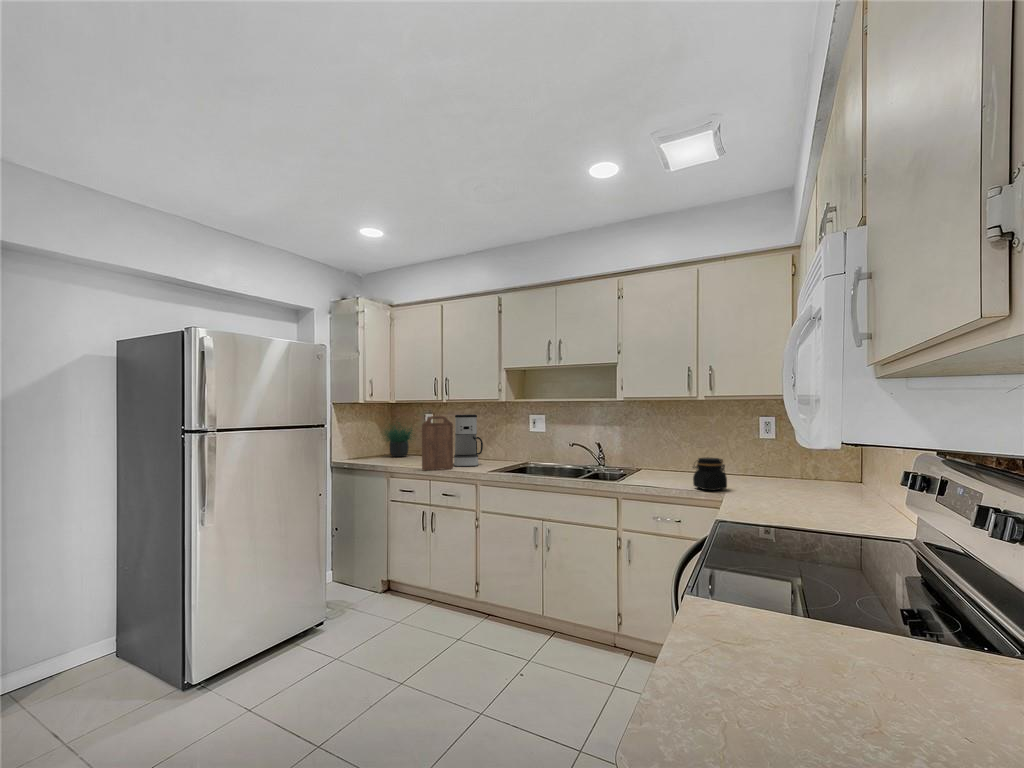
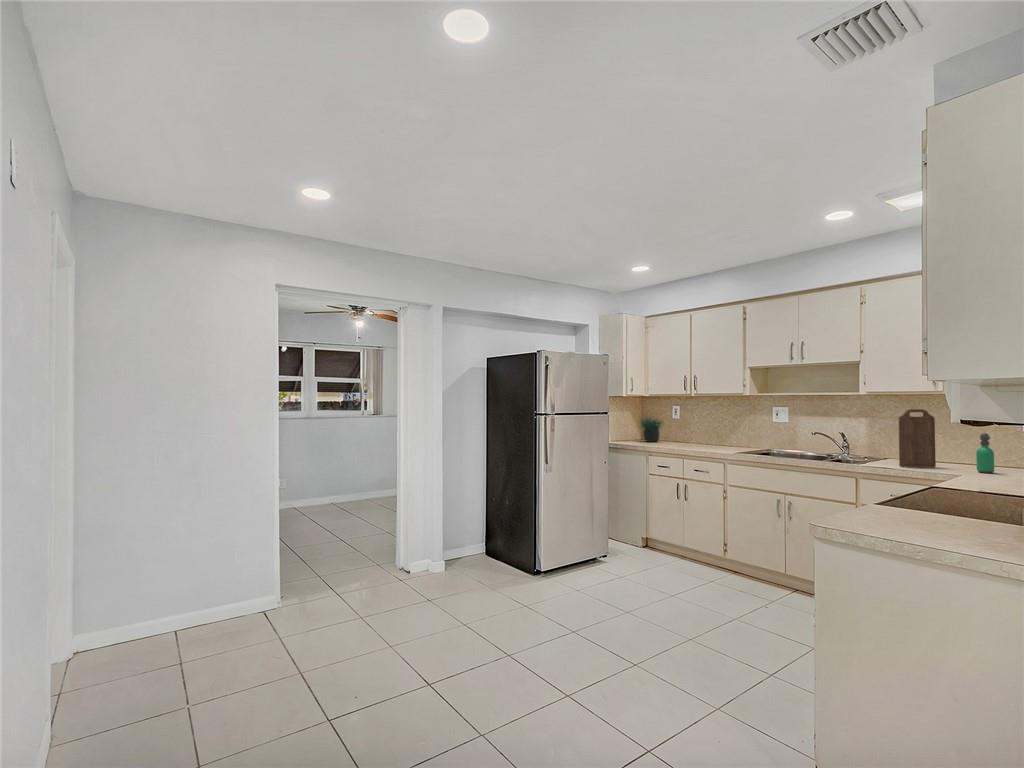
coffee maker: present [454,414,483,467] -> none [703,407,729,450]
cutting board: present [422,416,453,470] -> present [898,409,936,467]
soap dispenser: none [731,442,748,486] -> present [976,433,994,473]
jar: present [693,458,727,490] -> none [930,445,967,474]

